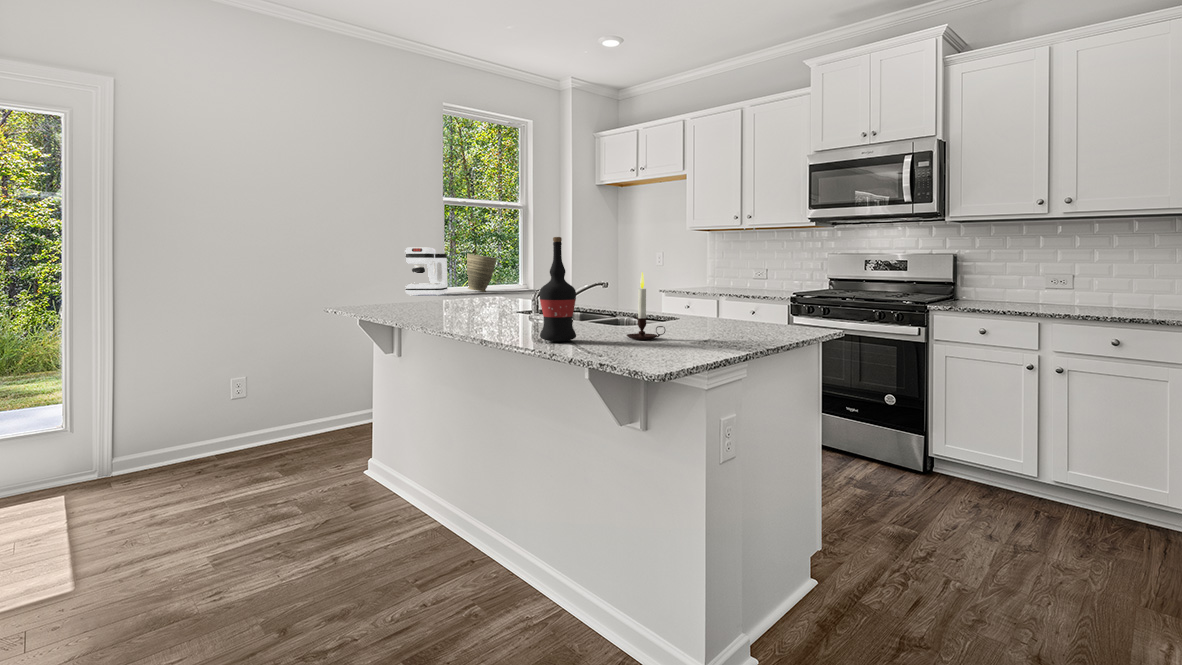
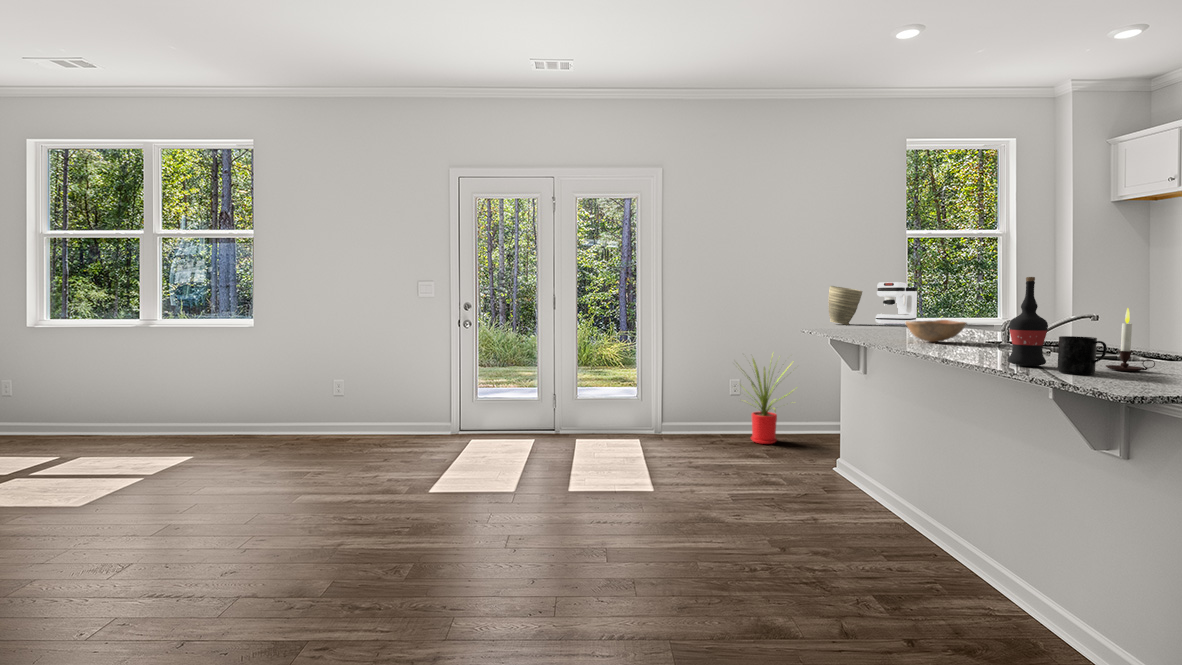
vase: present [465,253,496,292] -> present [828,286,862,325]
bowl: none [432,289,496,316] -> present [906,320,967,342]
mug: none [588,305,631,349] -> present [1057,336,1107,375]
house plant: none [219,336,323,460] -> present [741,359,792,444]

